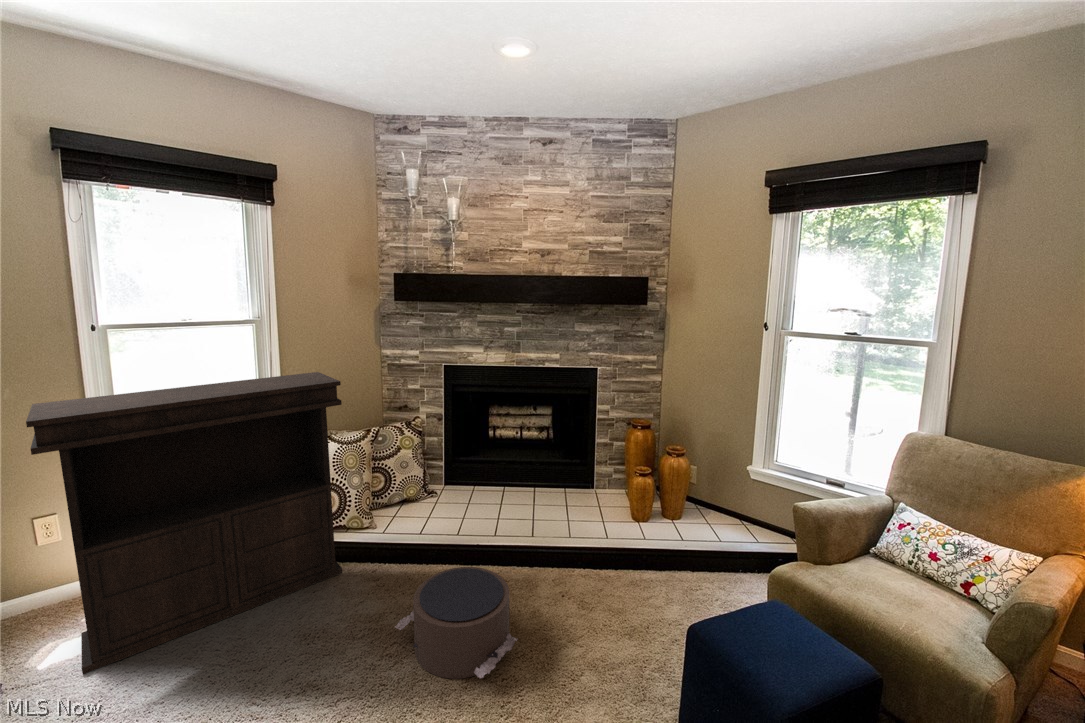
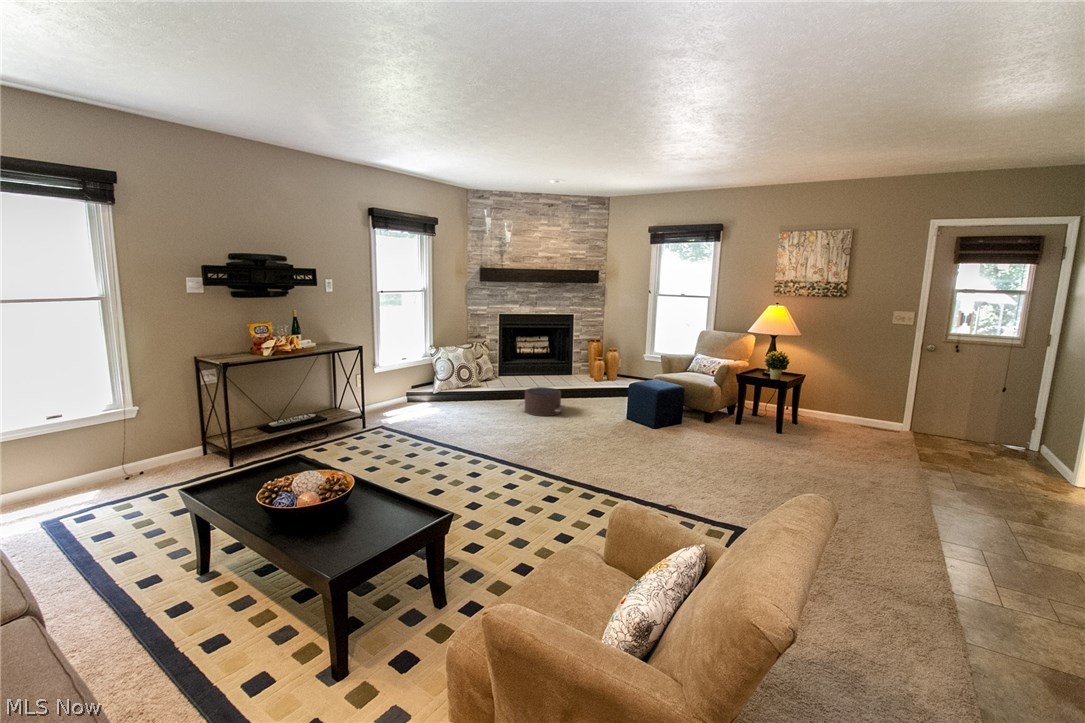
console table: present [26,372,342,674] -> none [383,312,479,421]

